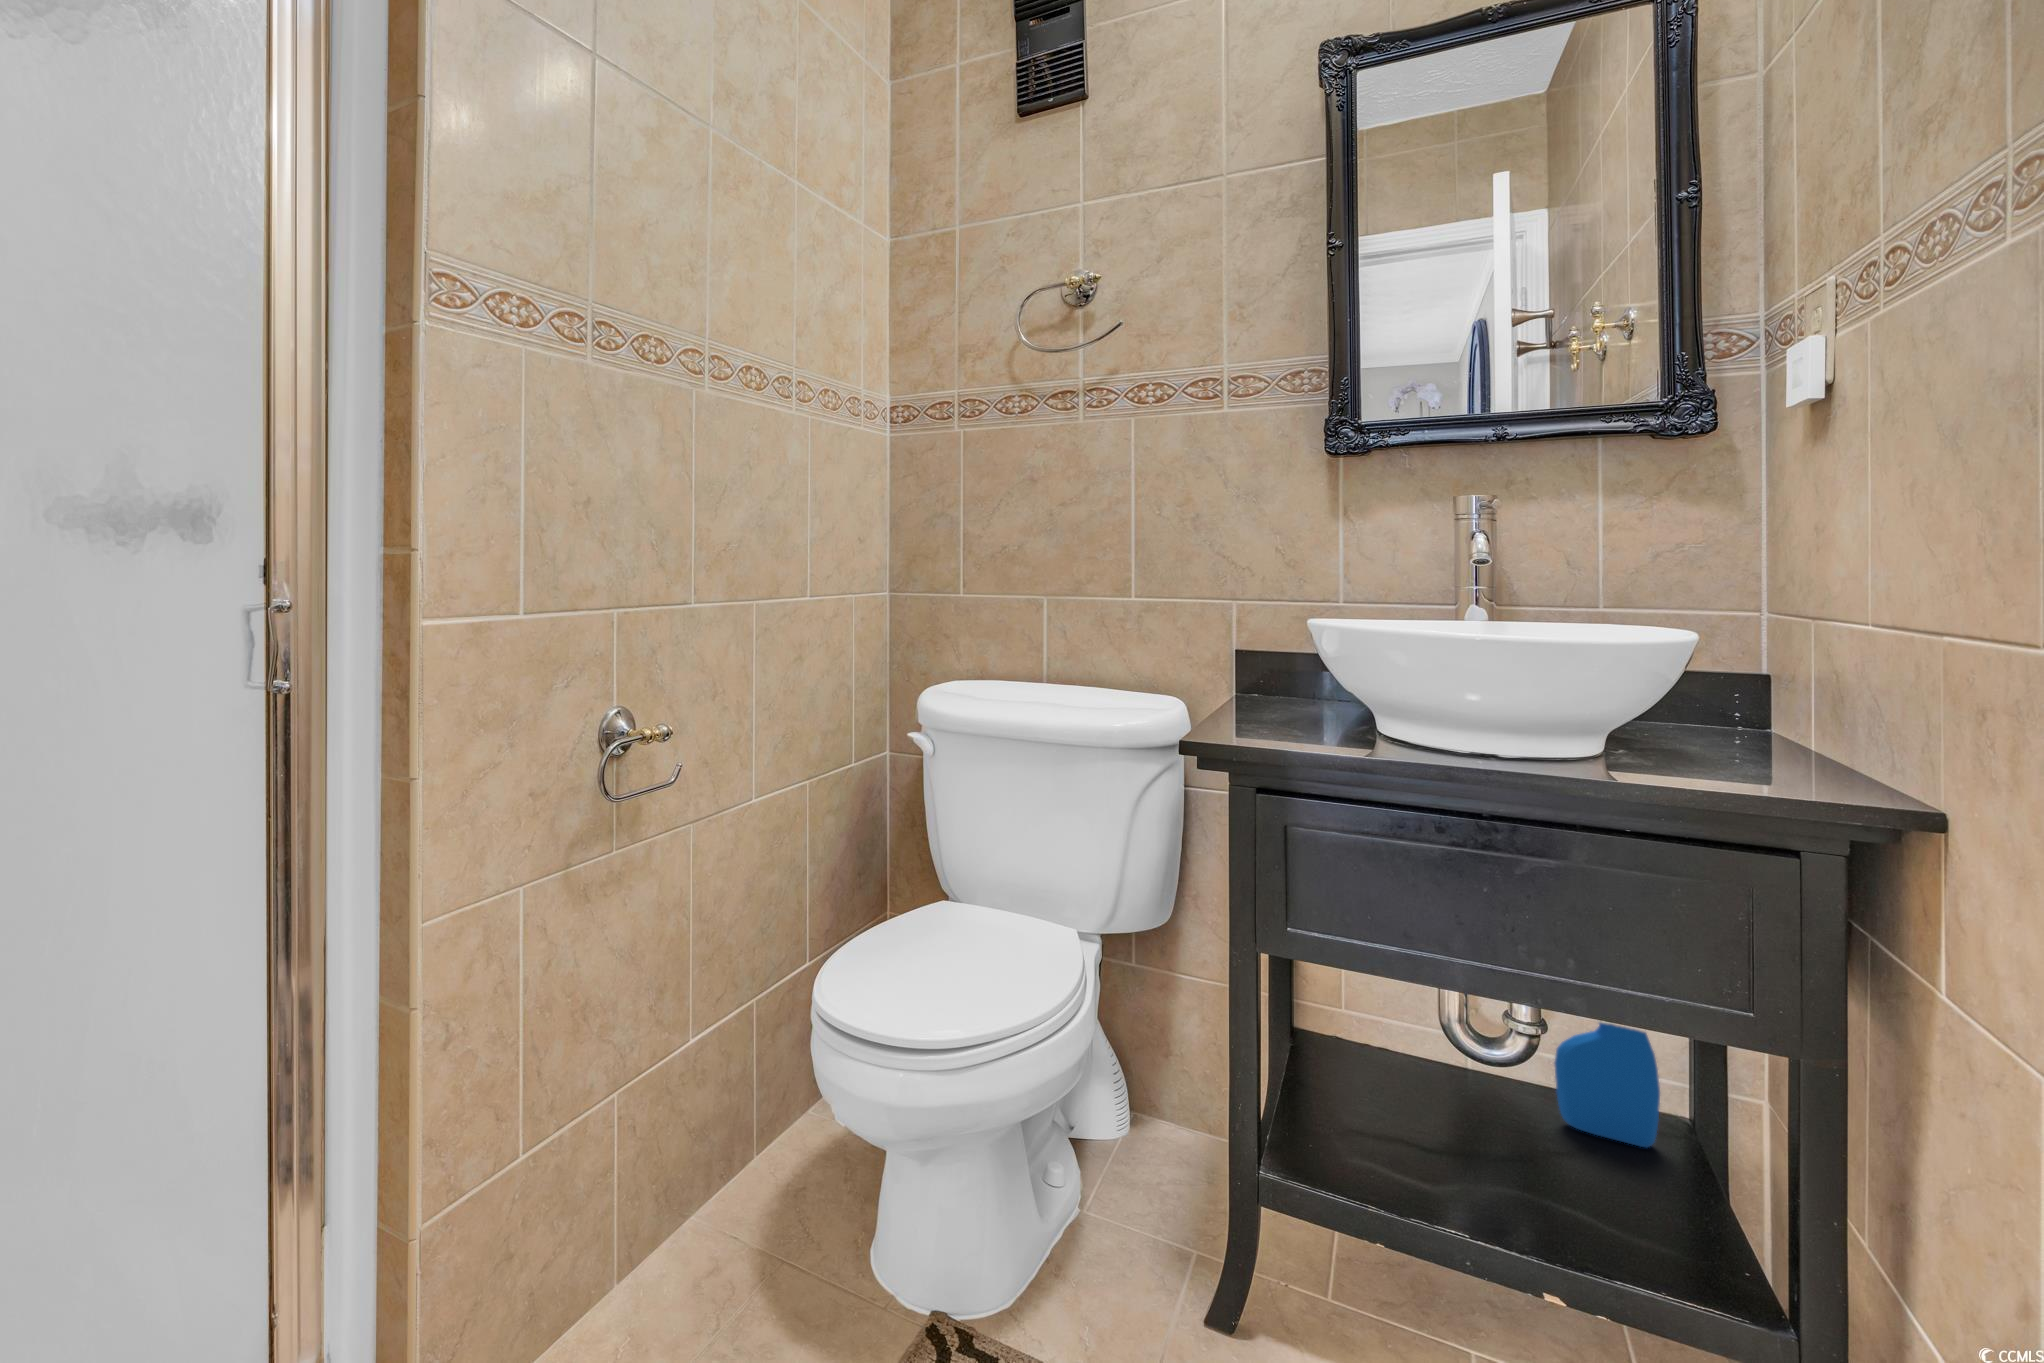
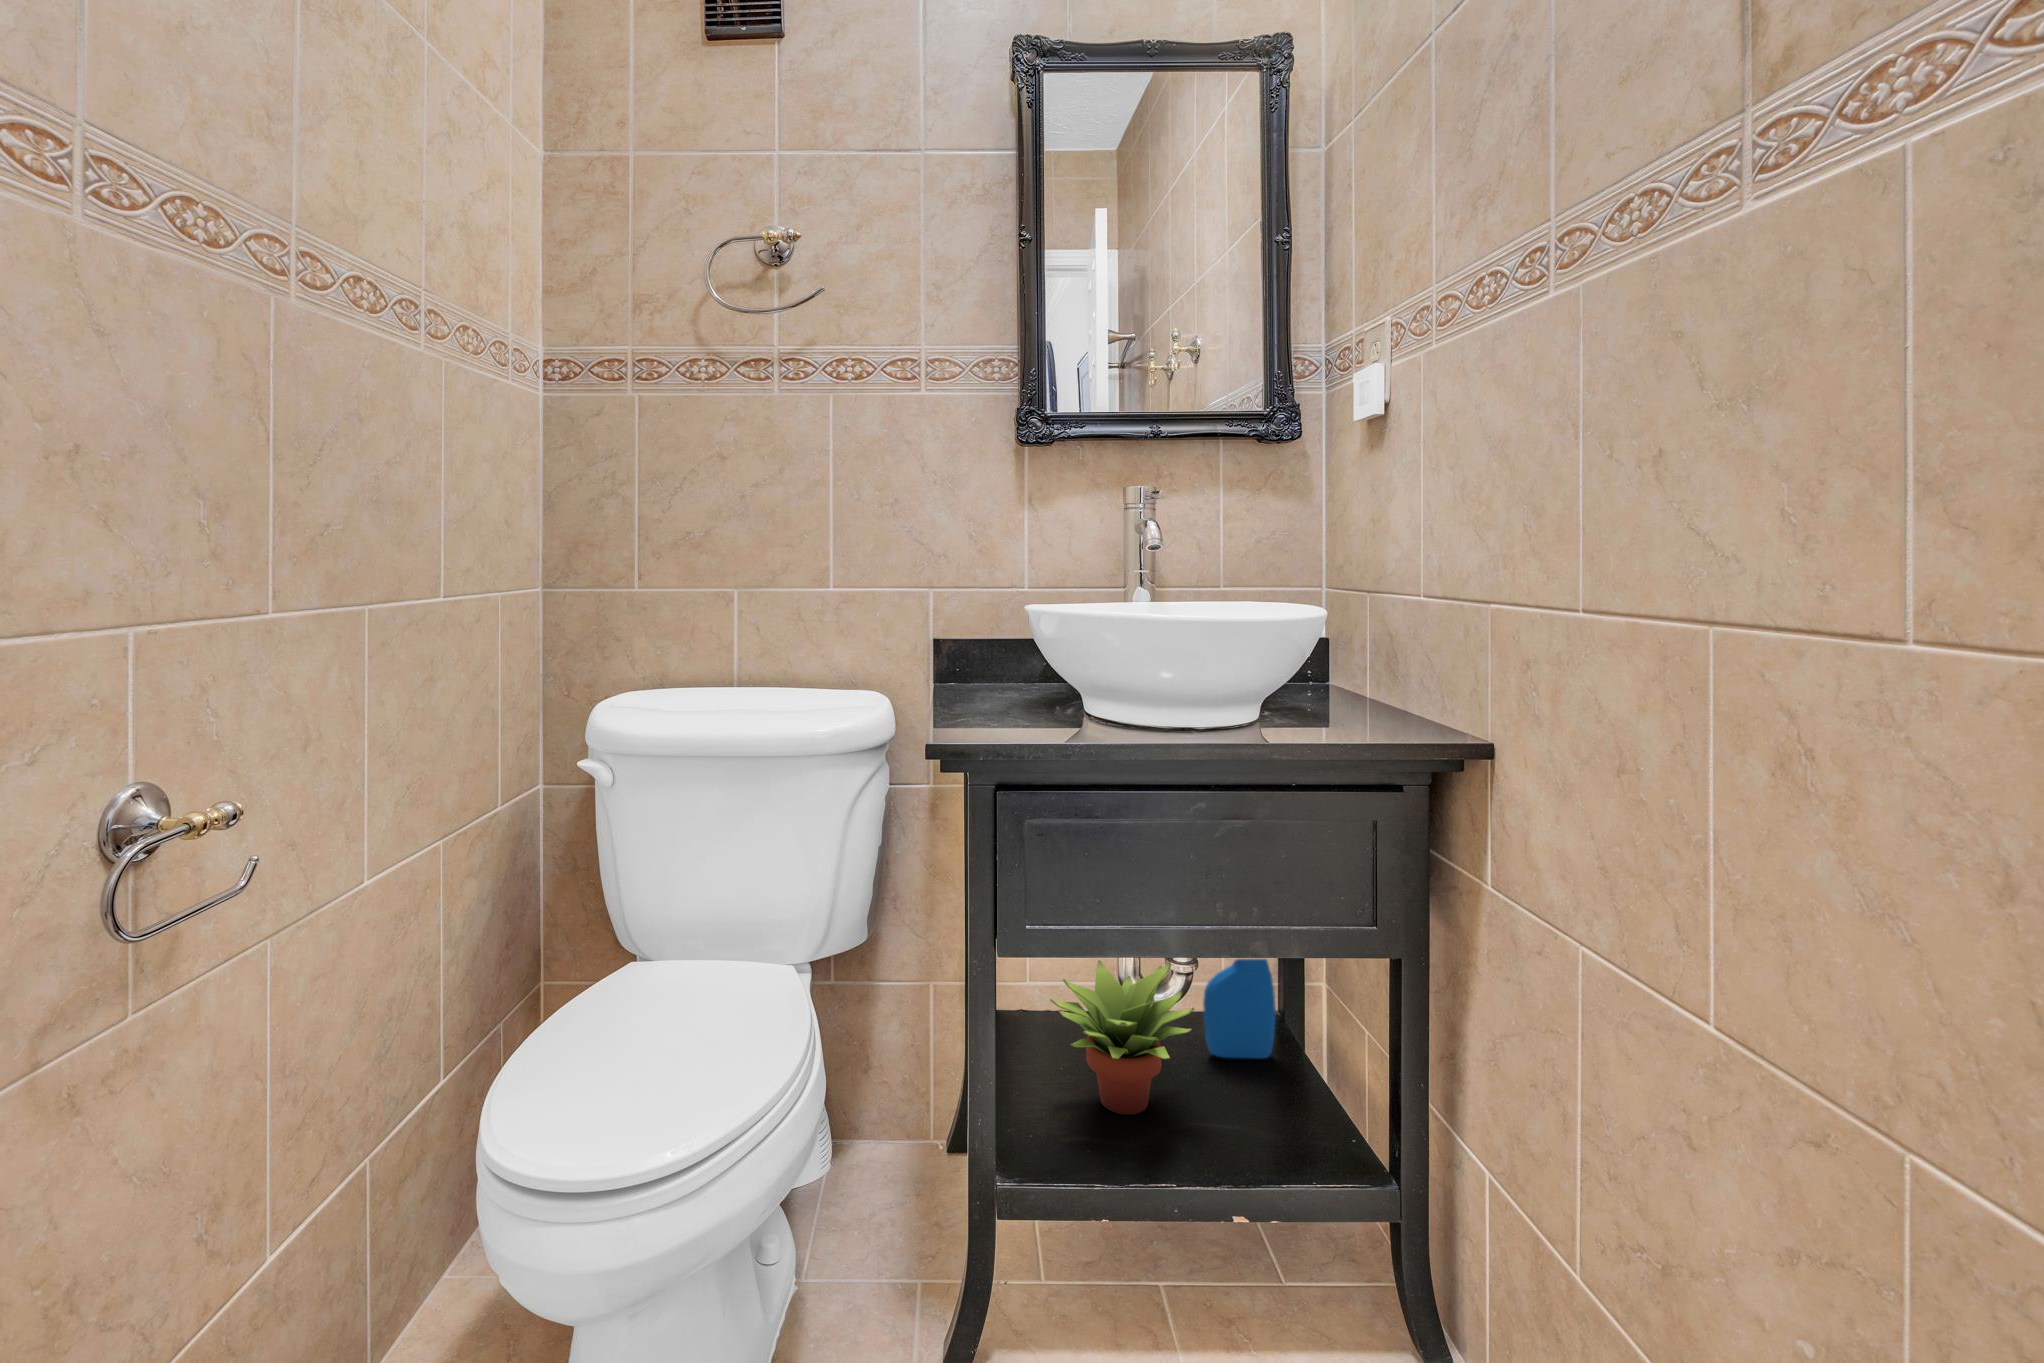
succulent plant: none [1337,986,1518,1152] -> present [1050,961,1194,1115]

